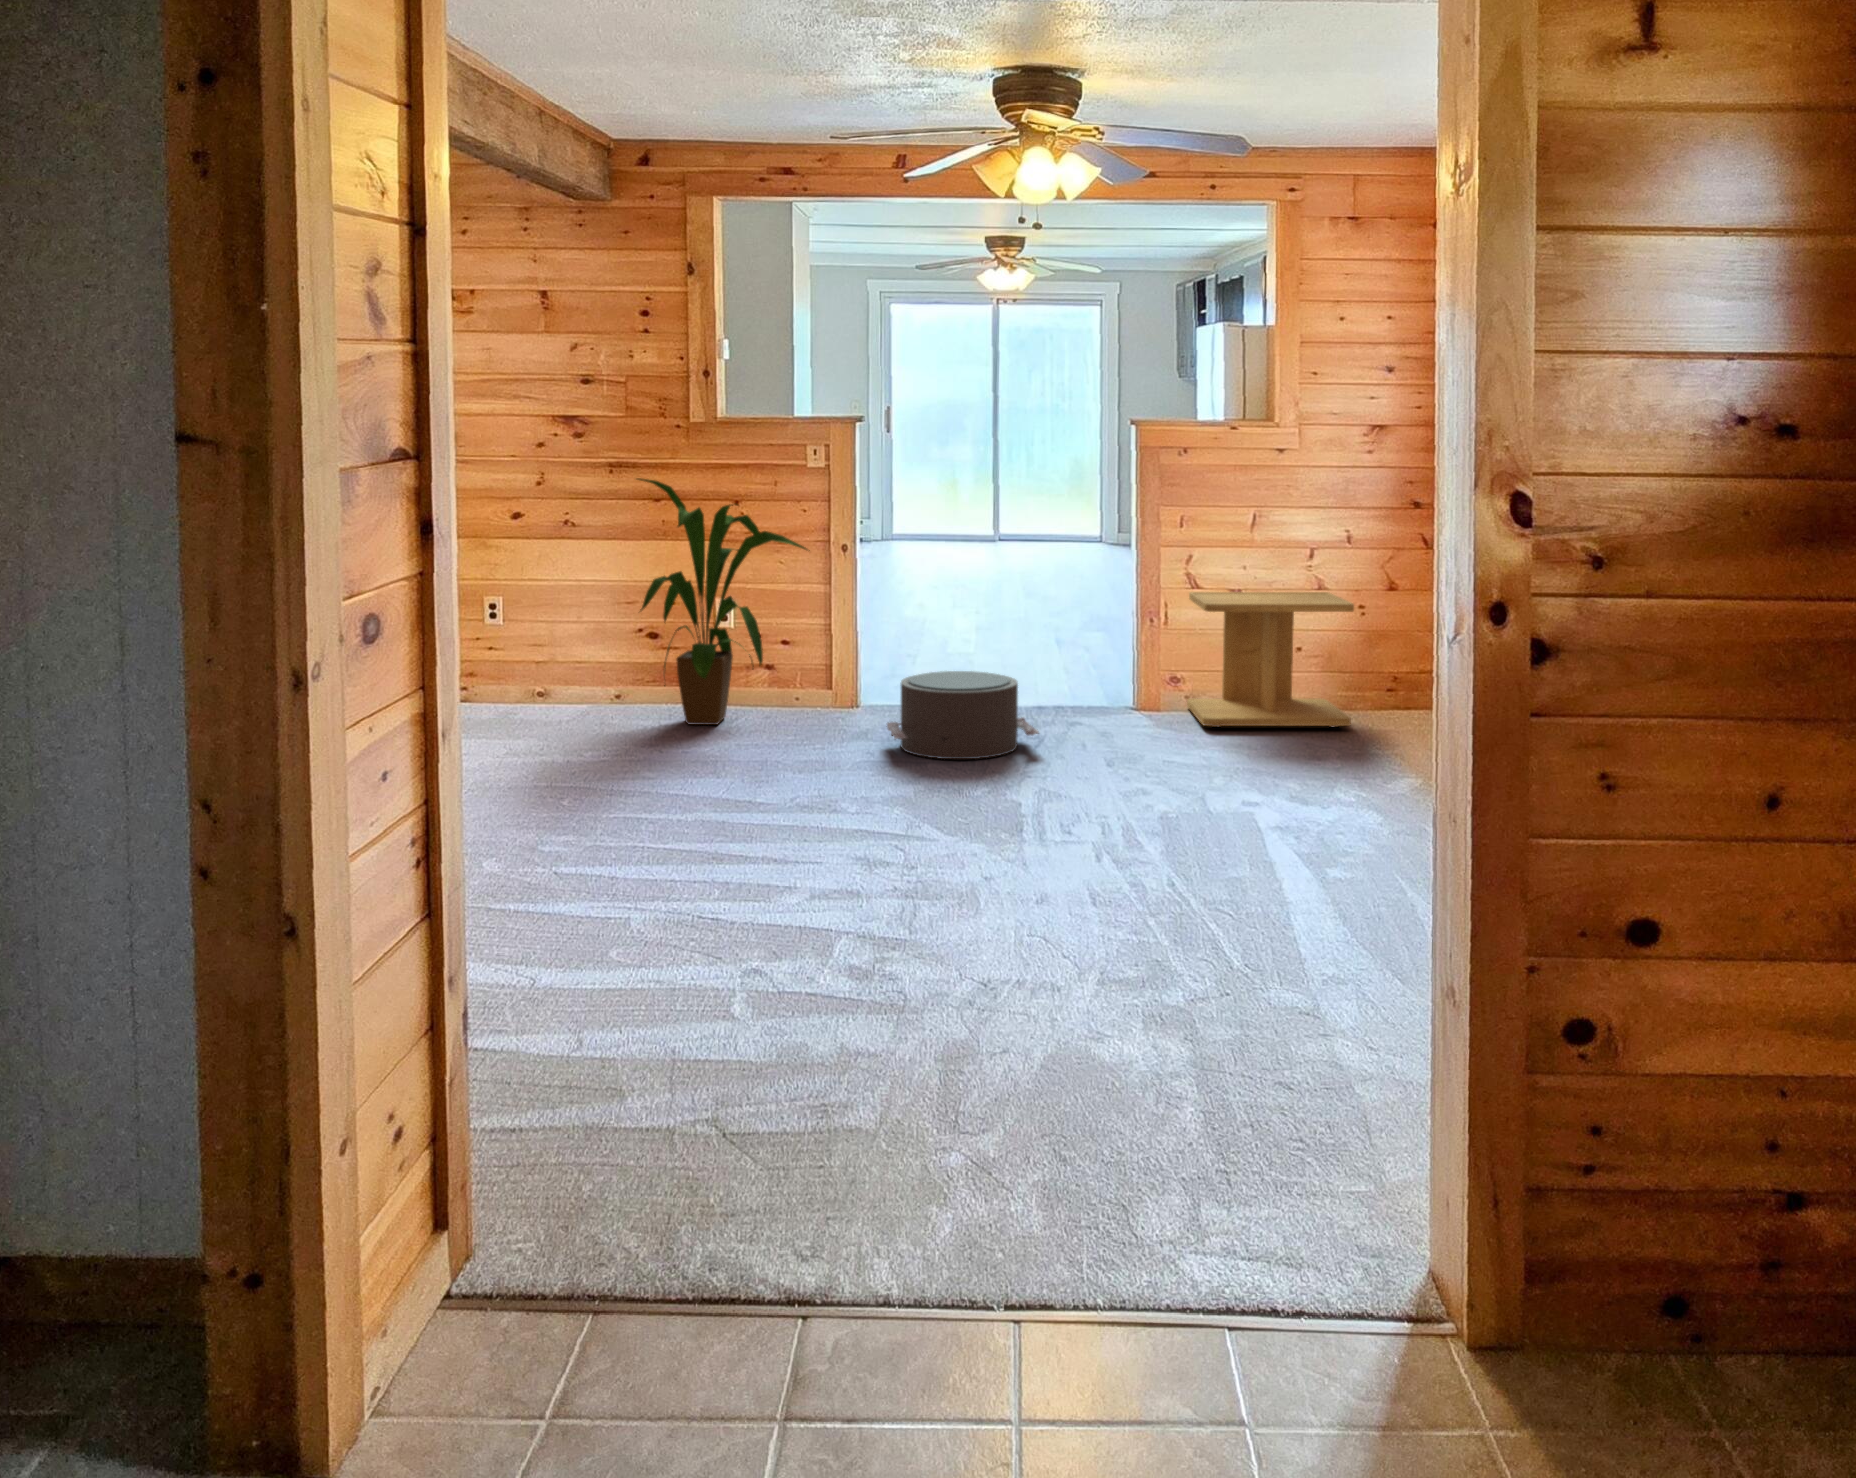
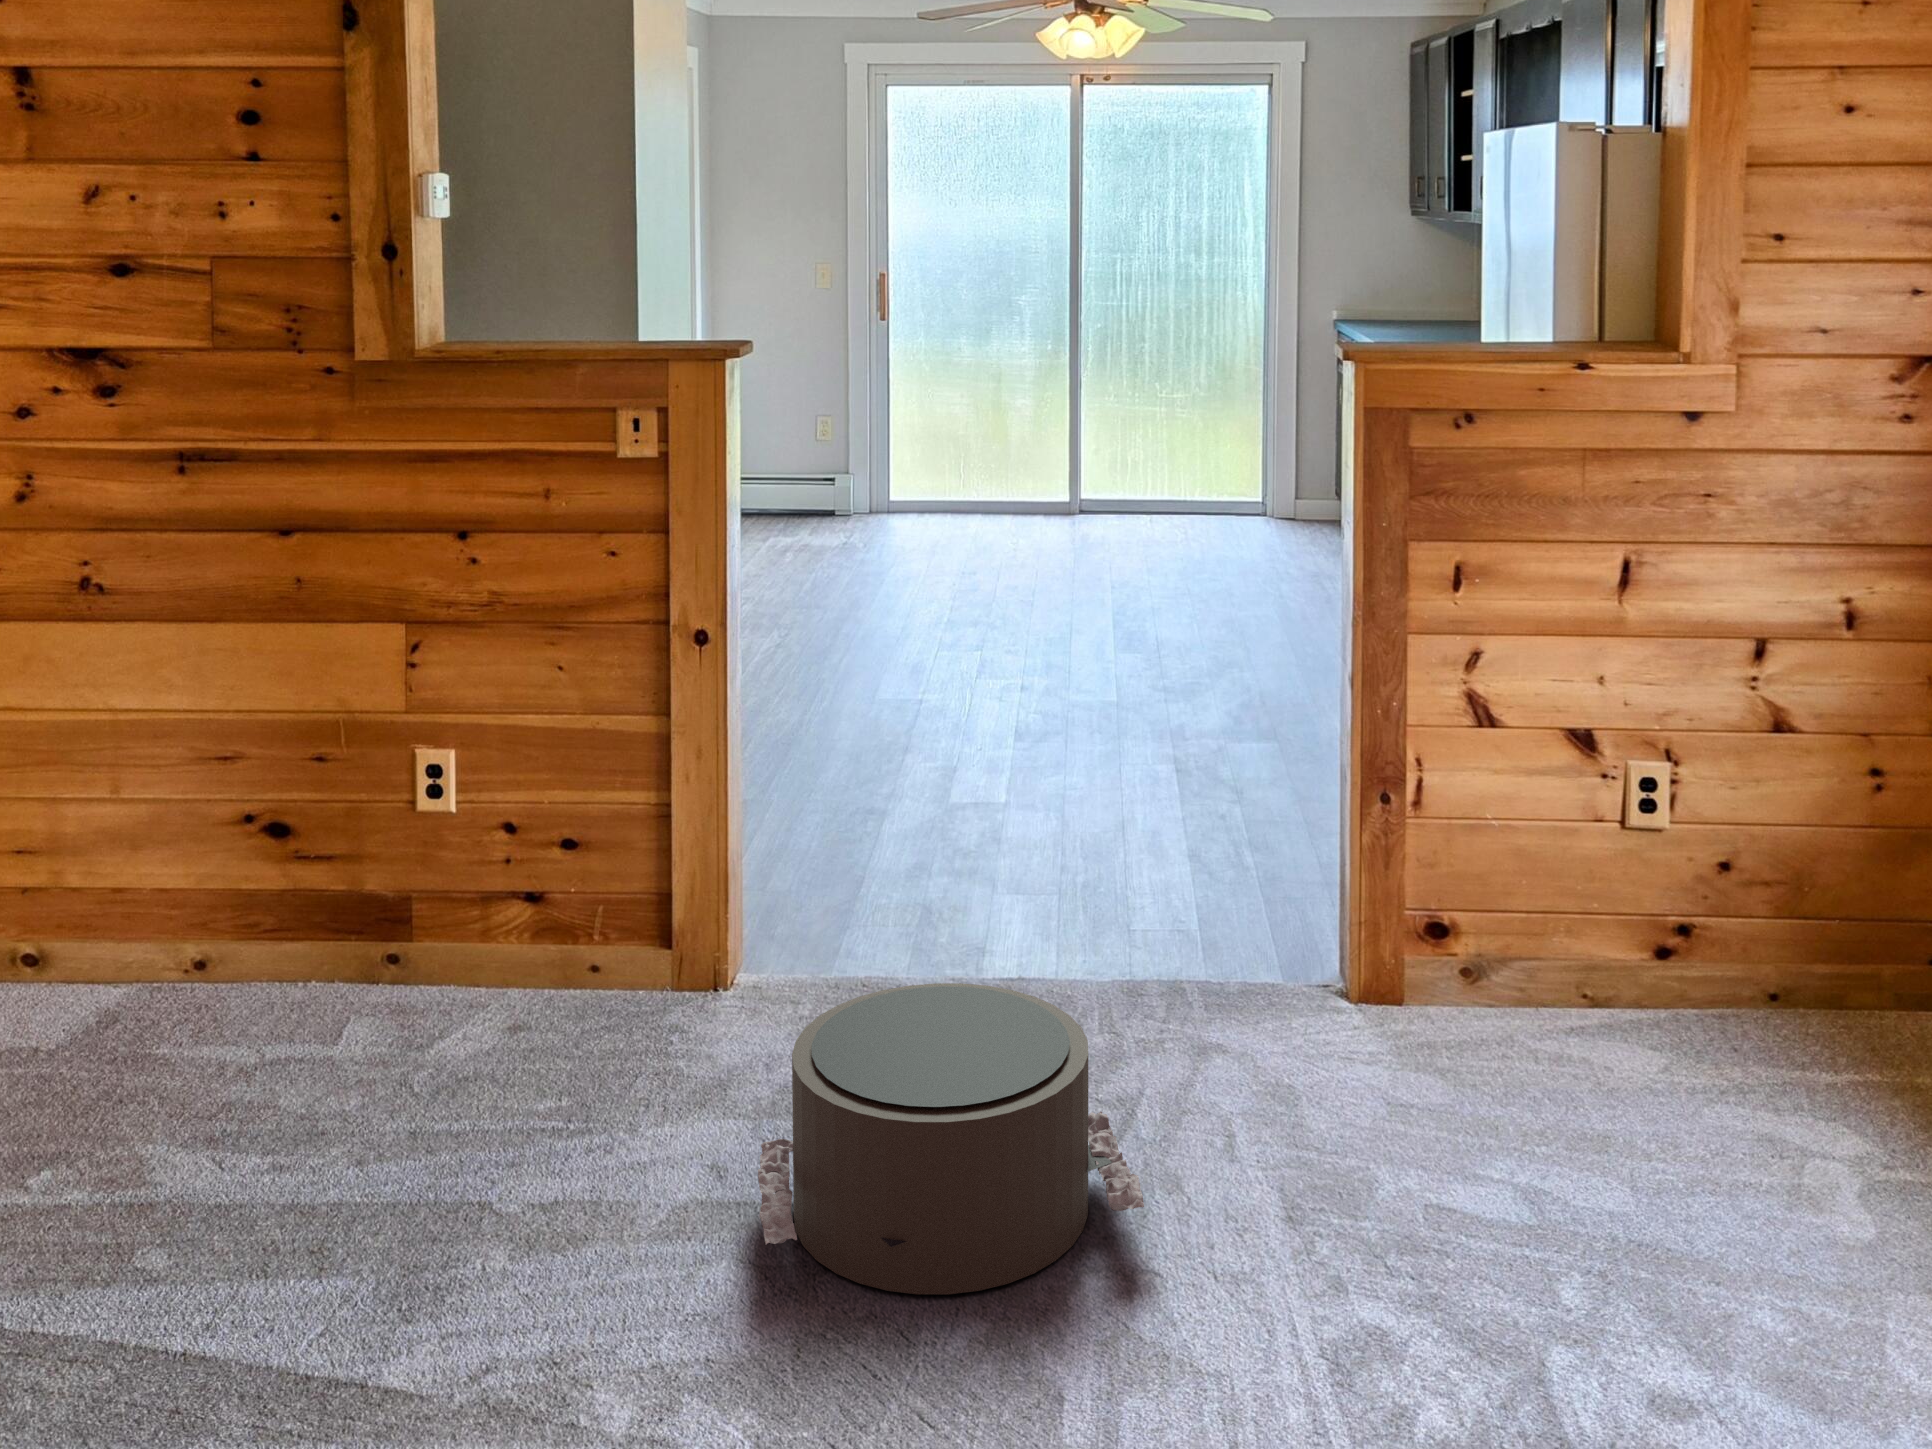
house plant: present [637,478,810,725] -> none [140,518,608,1096]
side table: present [1187,592,1354,727] -> none [1478,739,1904,1107]

